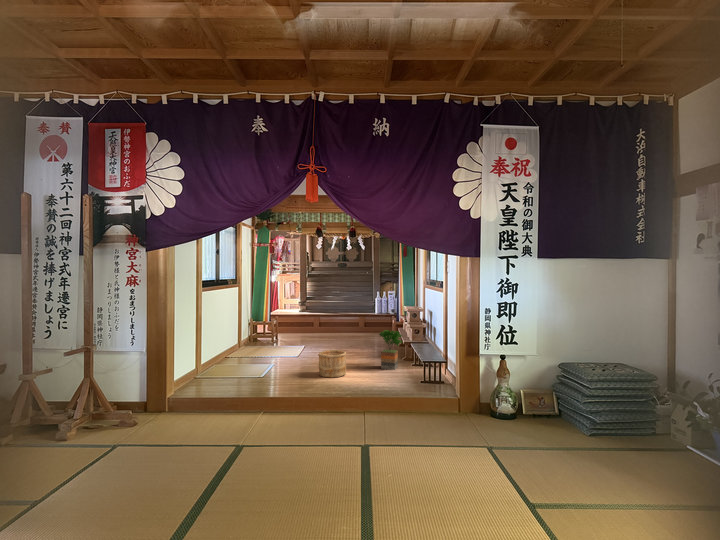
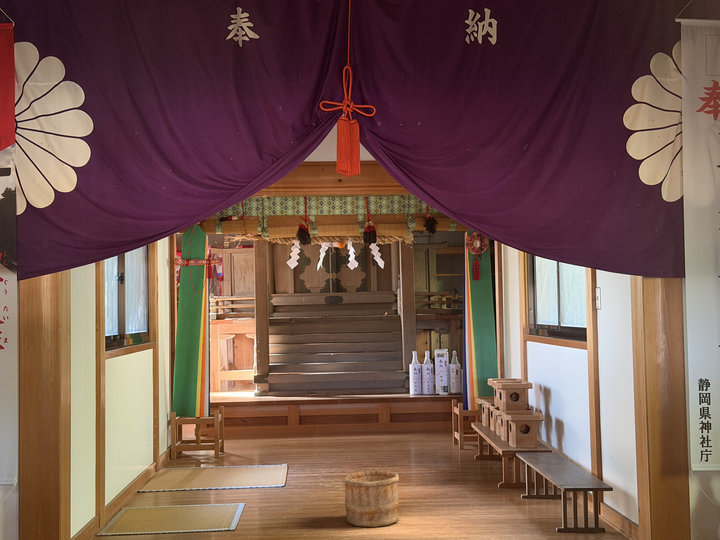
potted tree: present [379,330,402,370] -> none [454,426,506,507]

